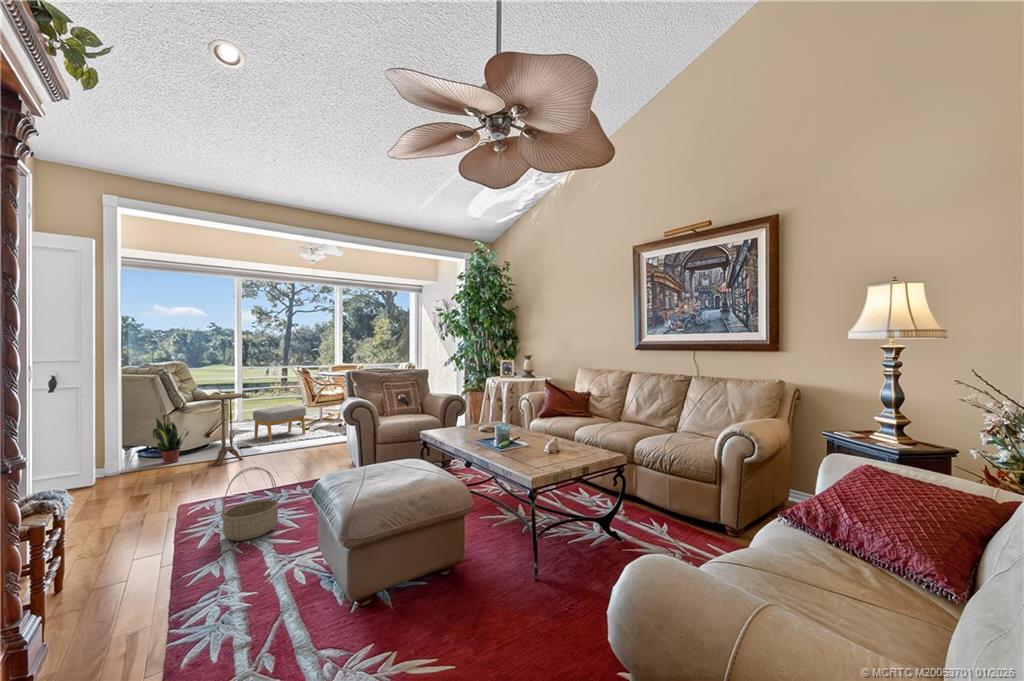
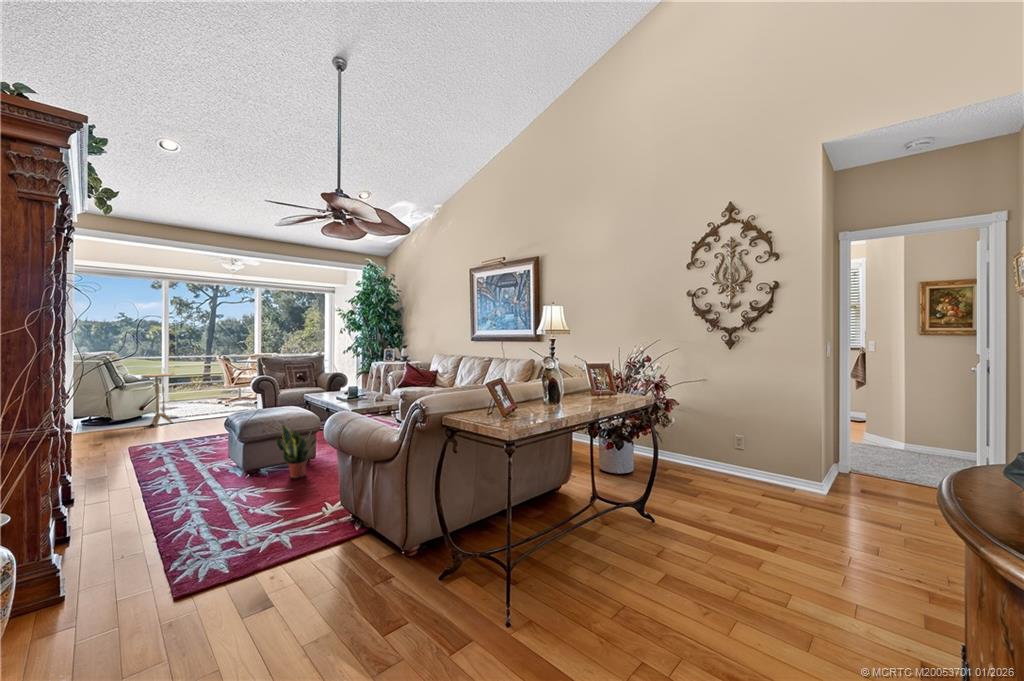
footstool: present [253,405,306,441] -> none [180,385,226,413]
potted plant: present [153,418,189,464] -> present [276,425,316,478]
basket: present [221,467,279,541] -> none [164,415,203,459]

